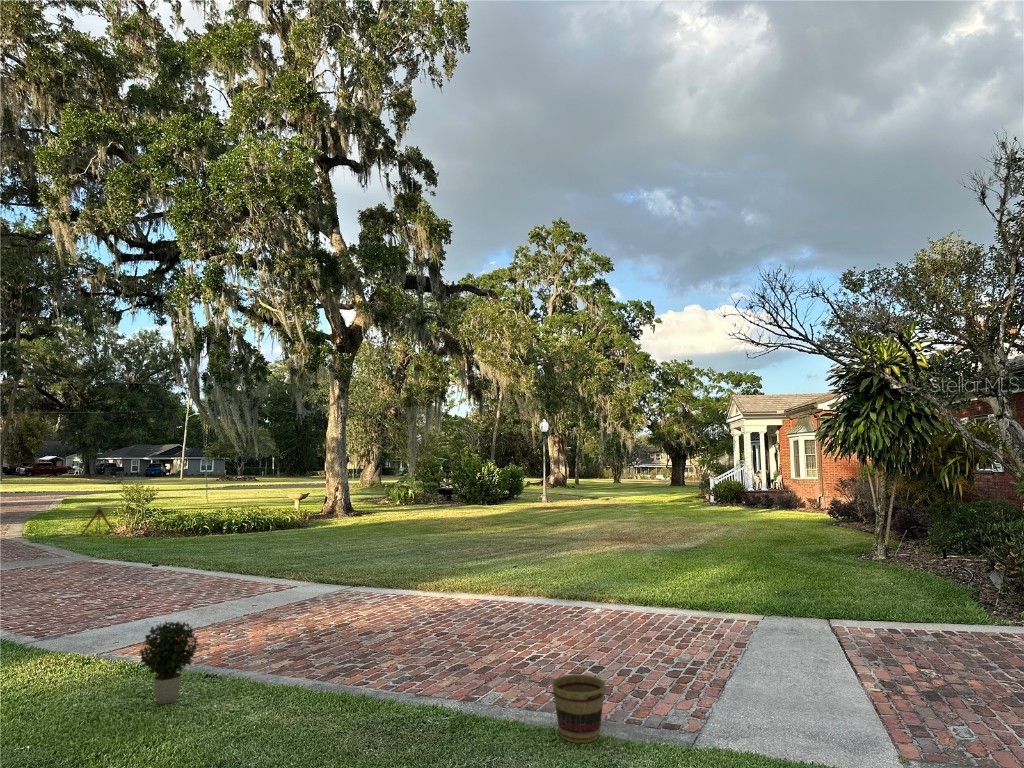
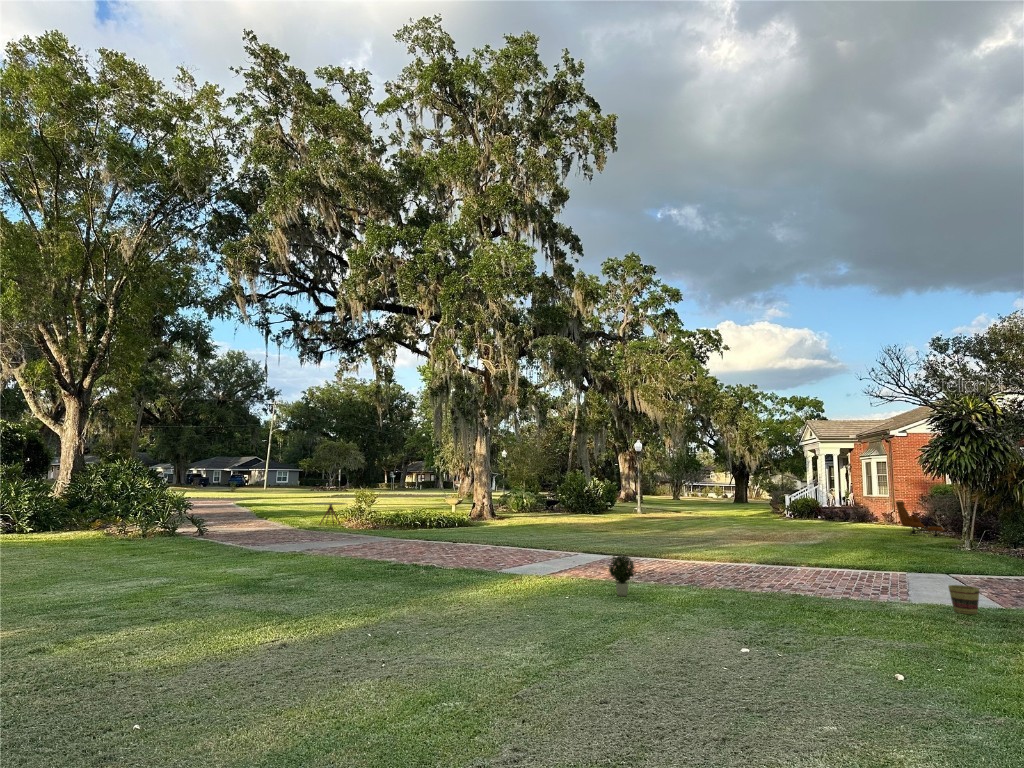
lounge chair: none [810,486,868,531] -> present [896,501,944,536]
basket: present [552,675,605,743] -> present [948,585,979,614]

